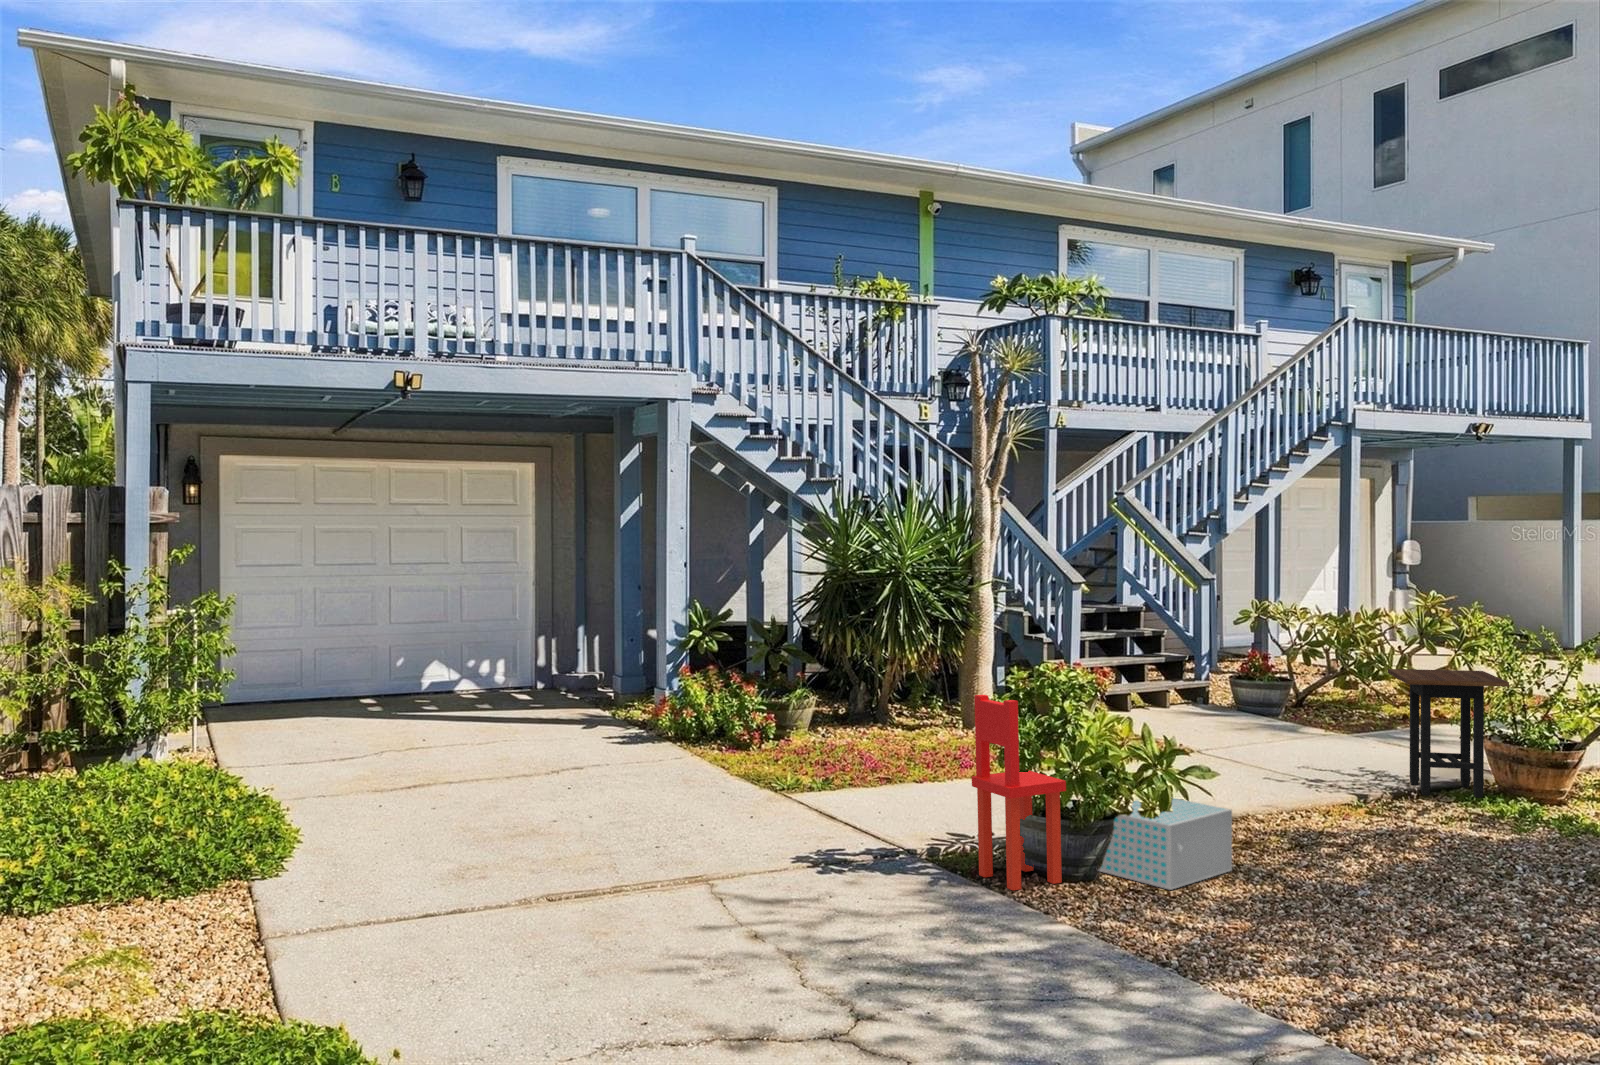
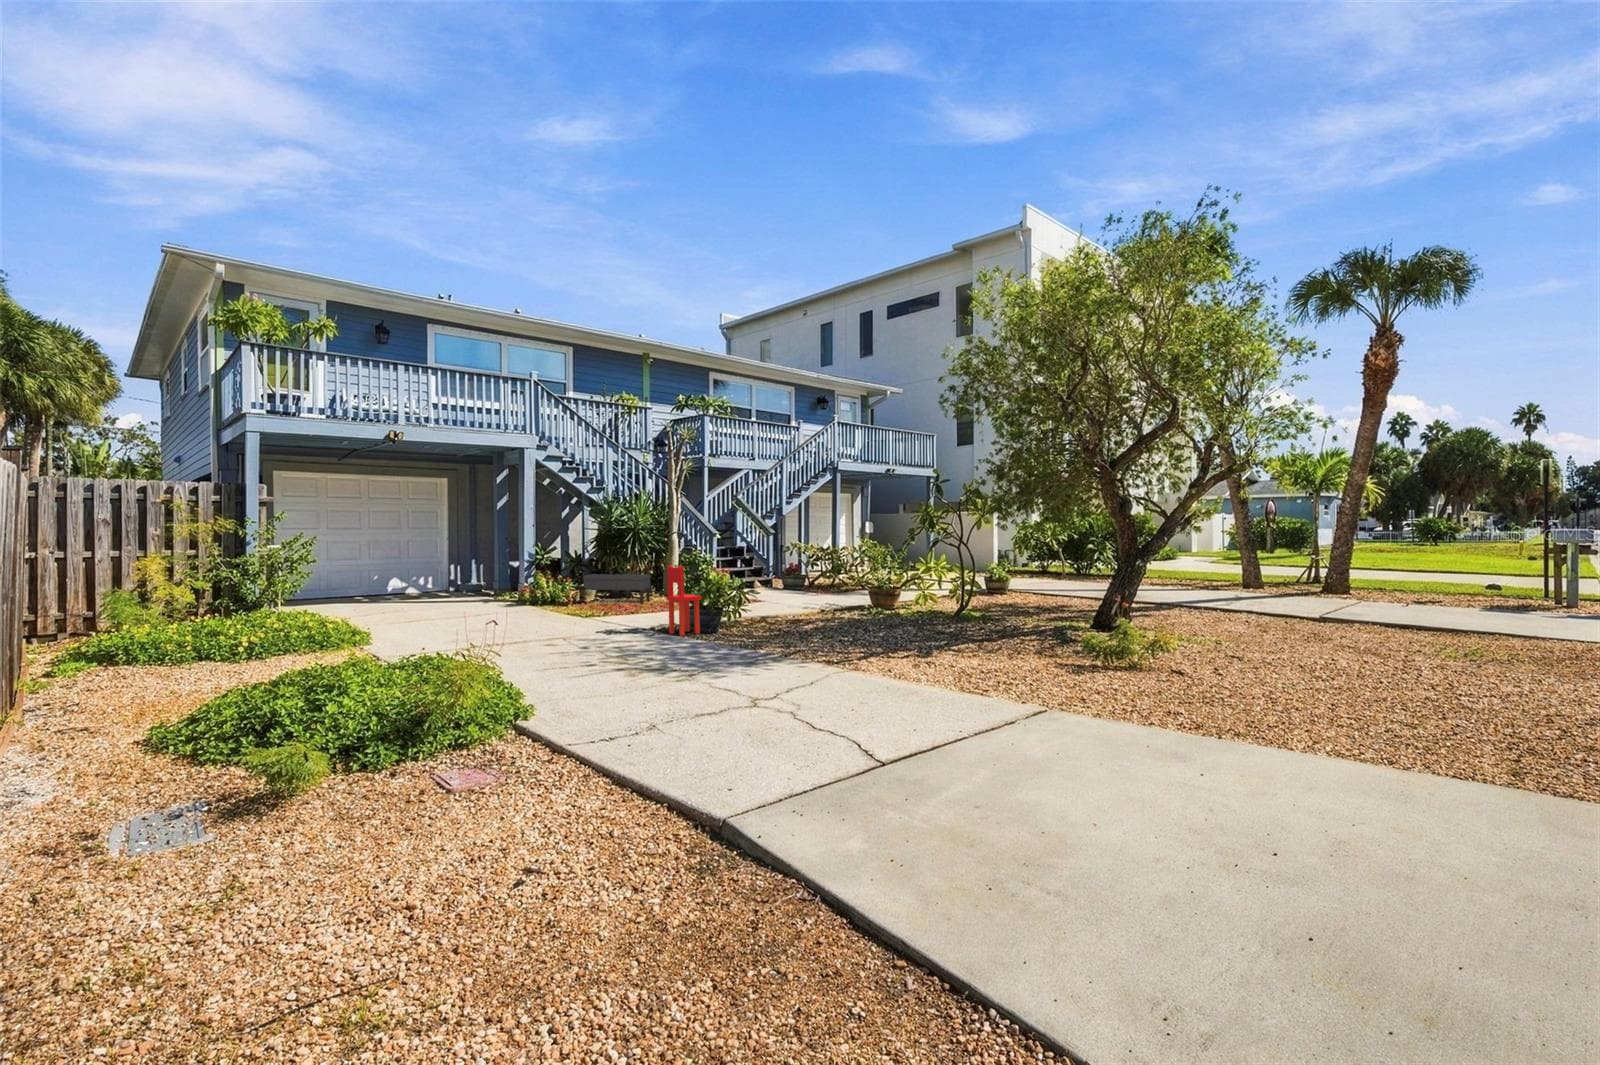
side table: present [1388,669,1509,797] -> none [831,563,869,609]
bench: none [784,672,932,747] -> present [583,574,651,604]
storage box: present [1099,797,1232,890] -> none [713,604,762,633]

